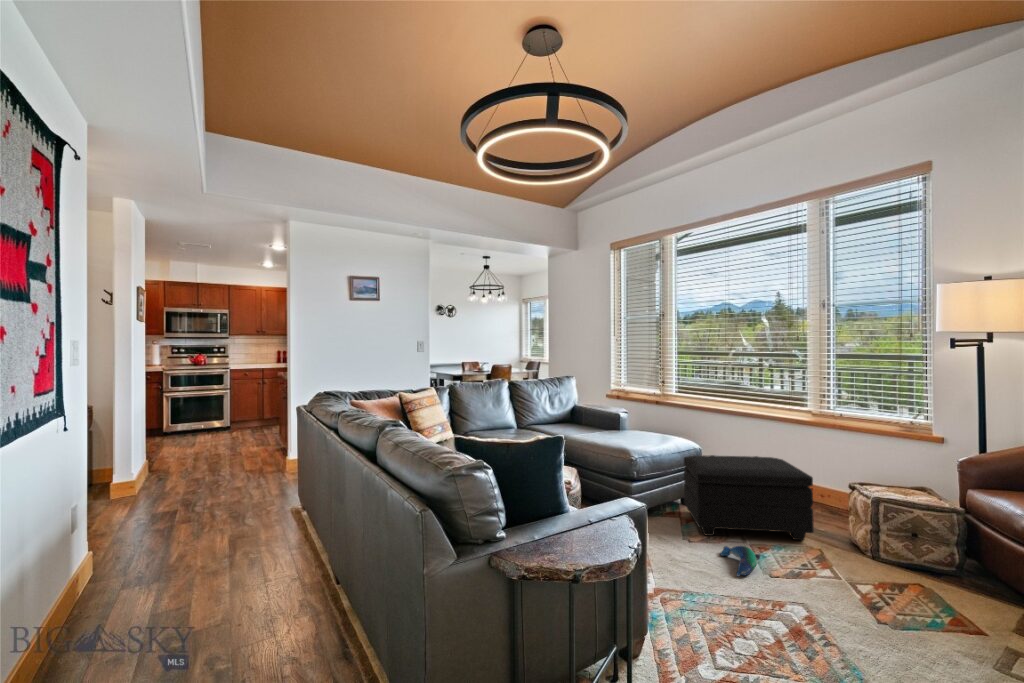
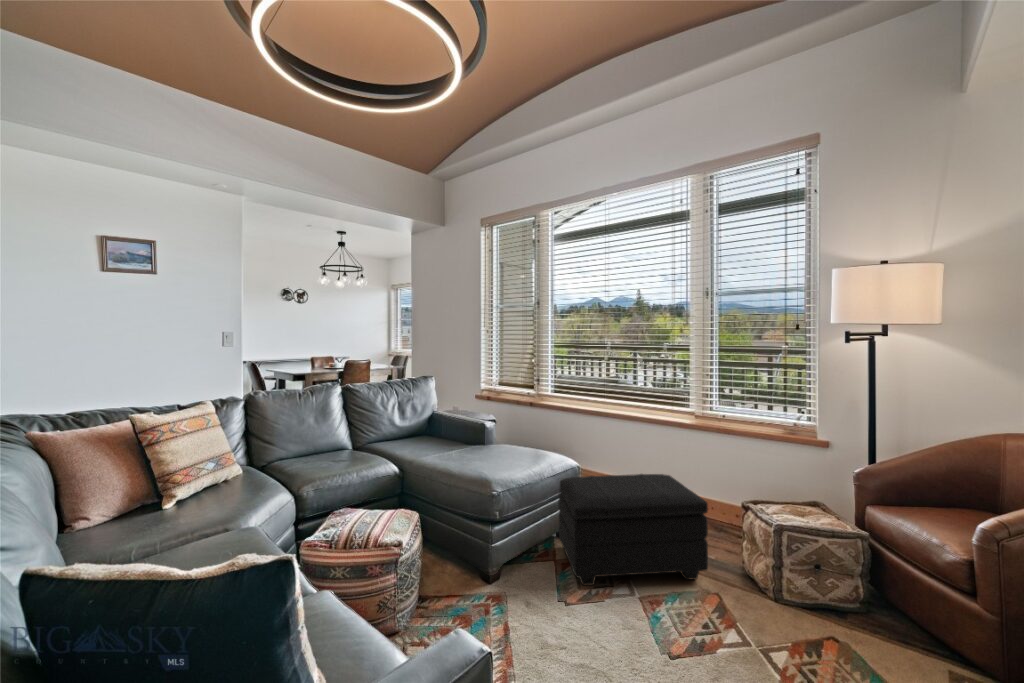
plush toy: present [720,545,760,576] -> none [602,606,653,660]

